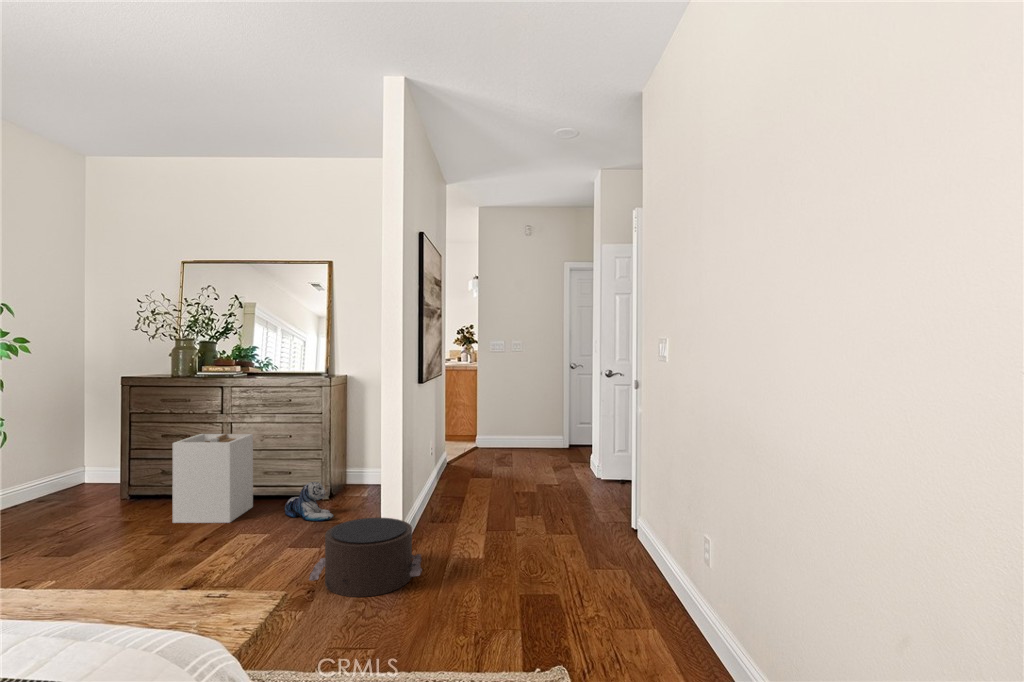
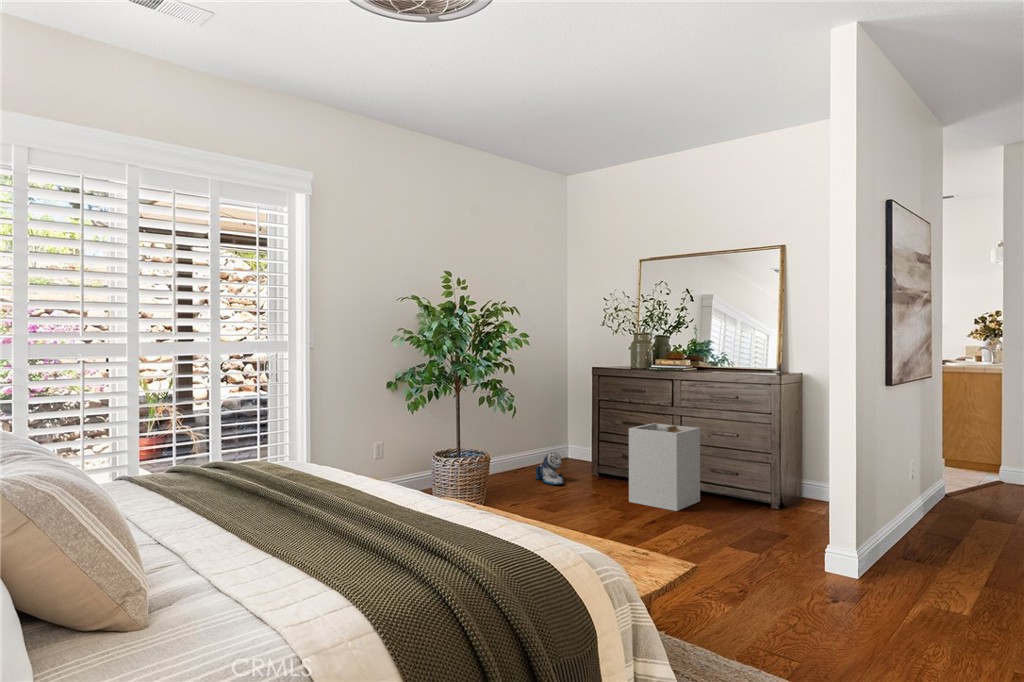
plush toy: present [285,482,334,521] -> present [536,452,563,485]
pouf: present [309,518,422,597] -> none [741,528,876,614]

